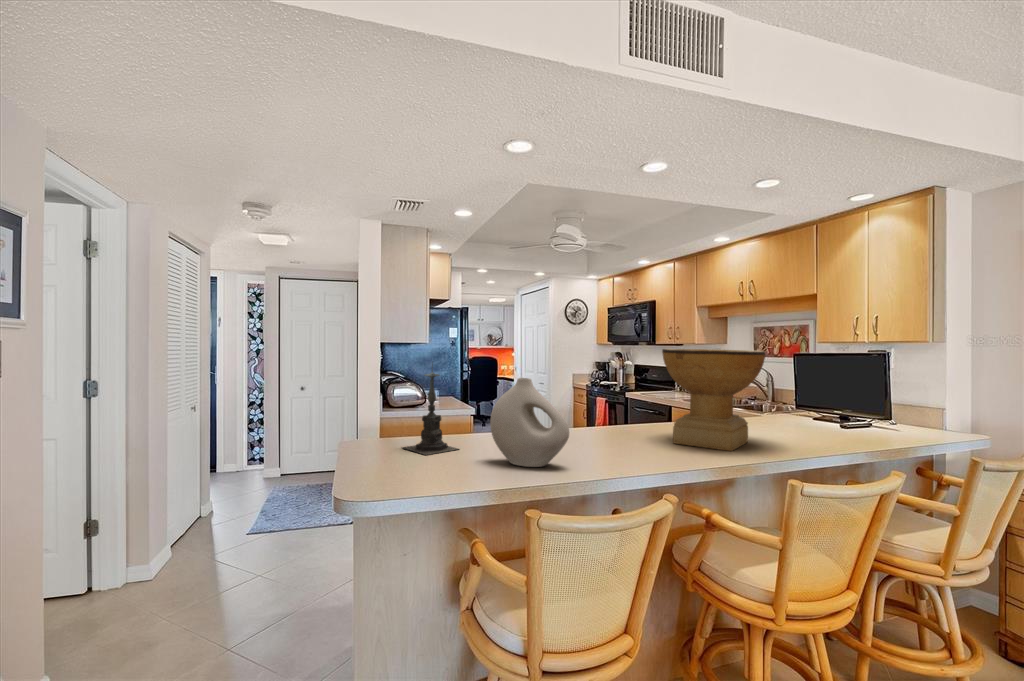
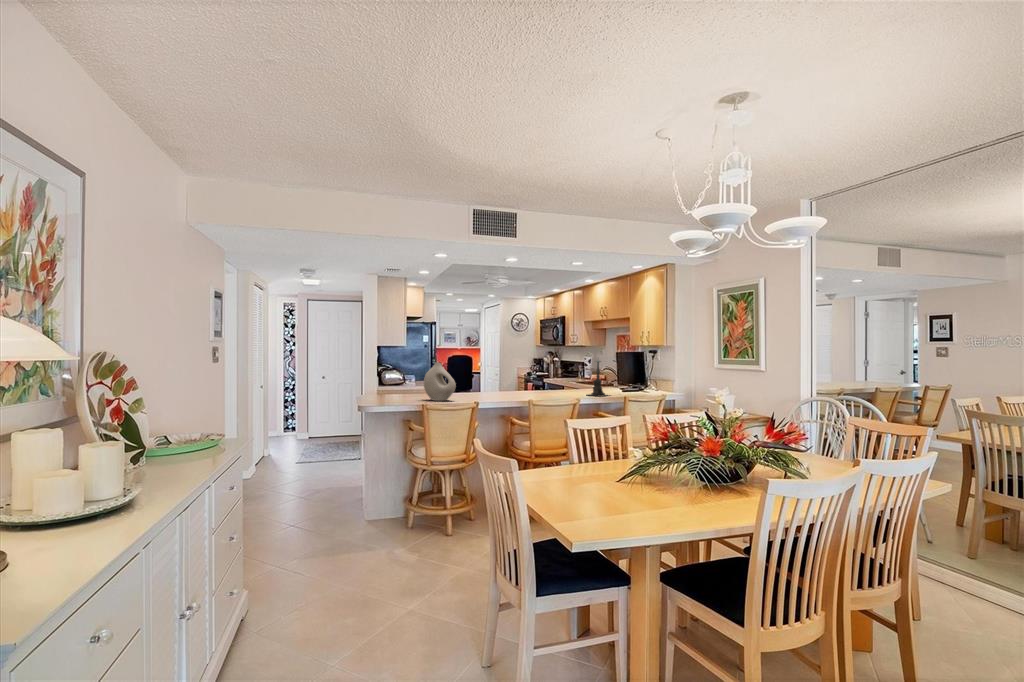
decorative bowl: present [662,349,765,451] -> none [514,349,561,397]
candle holder: present [403,367,458,455] -> present [588,360,608,397]

